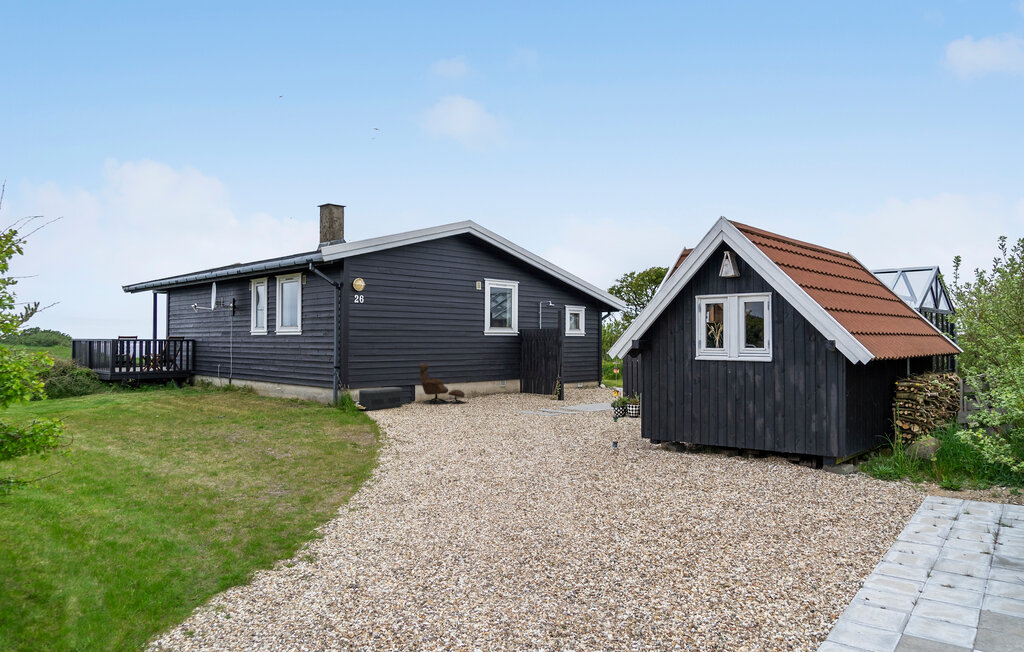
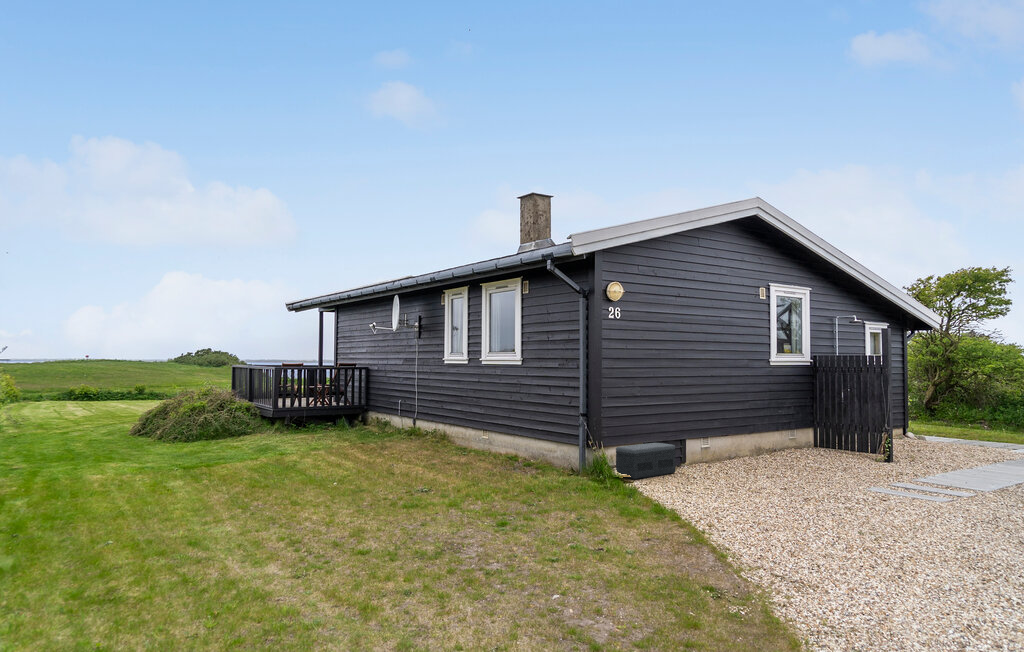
lounge chair: present [419,363,465,404] -> none [694,407,764,471]

